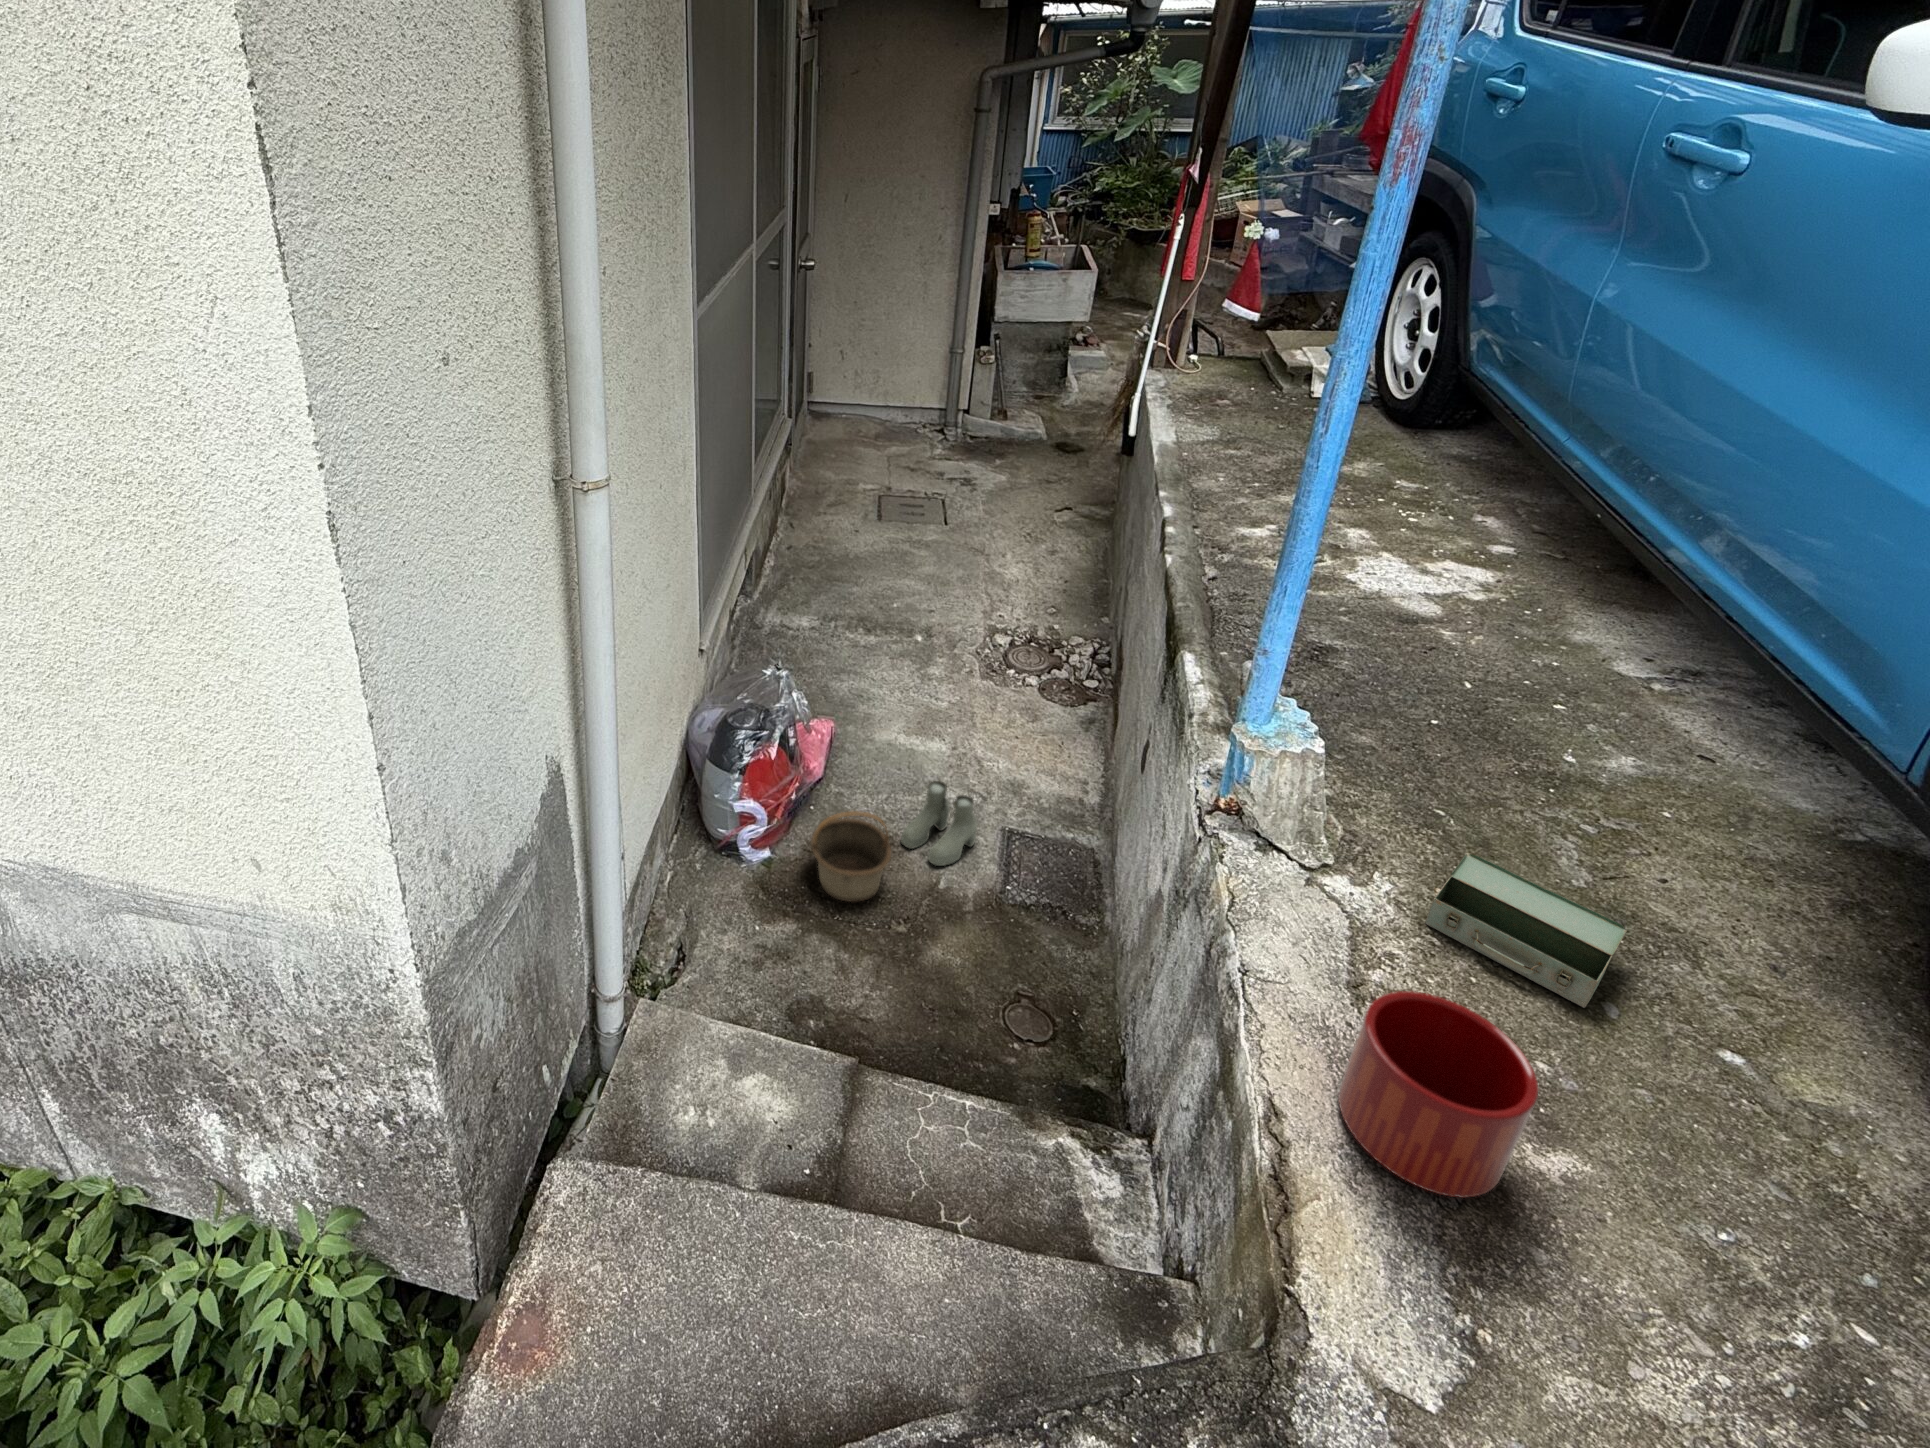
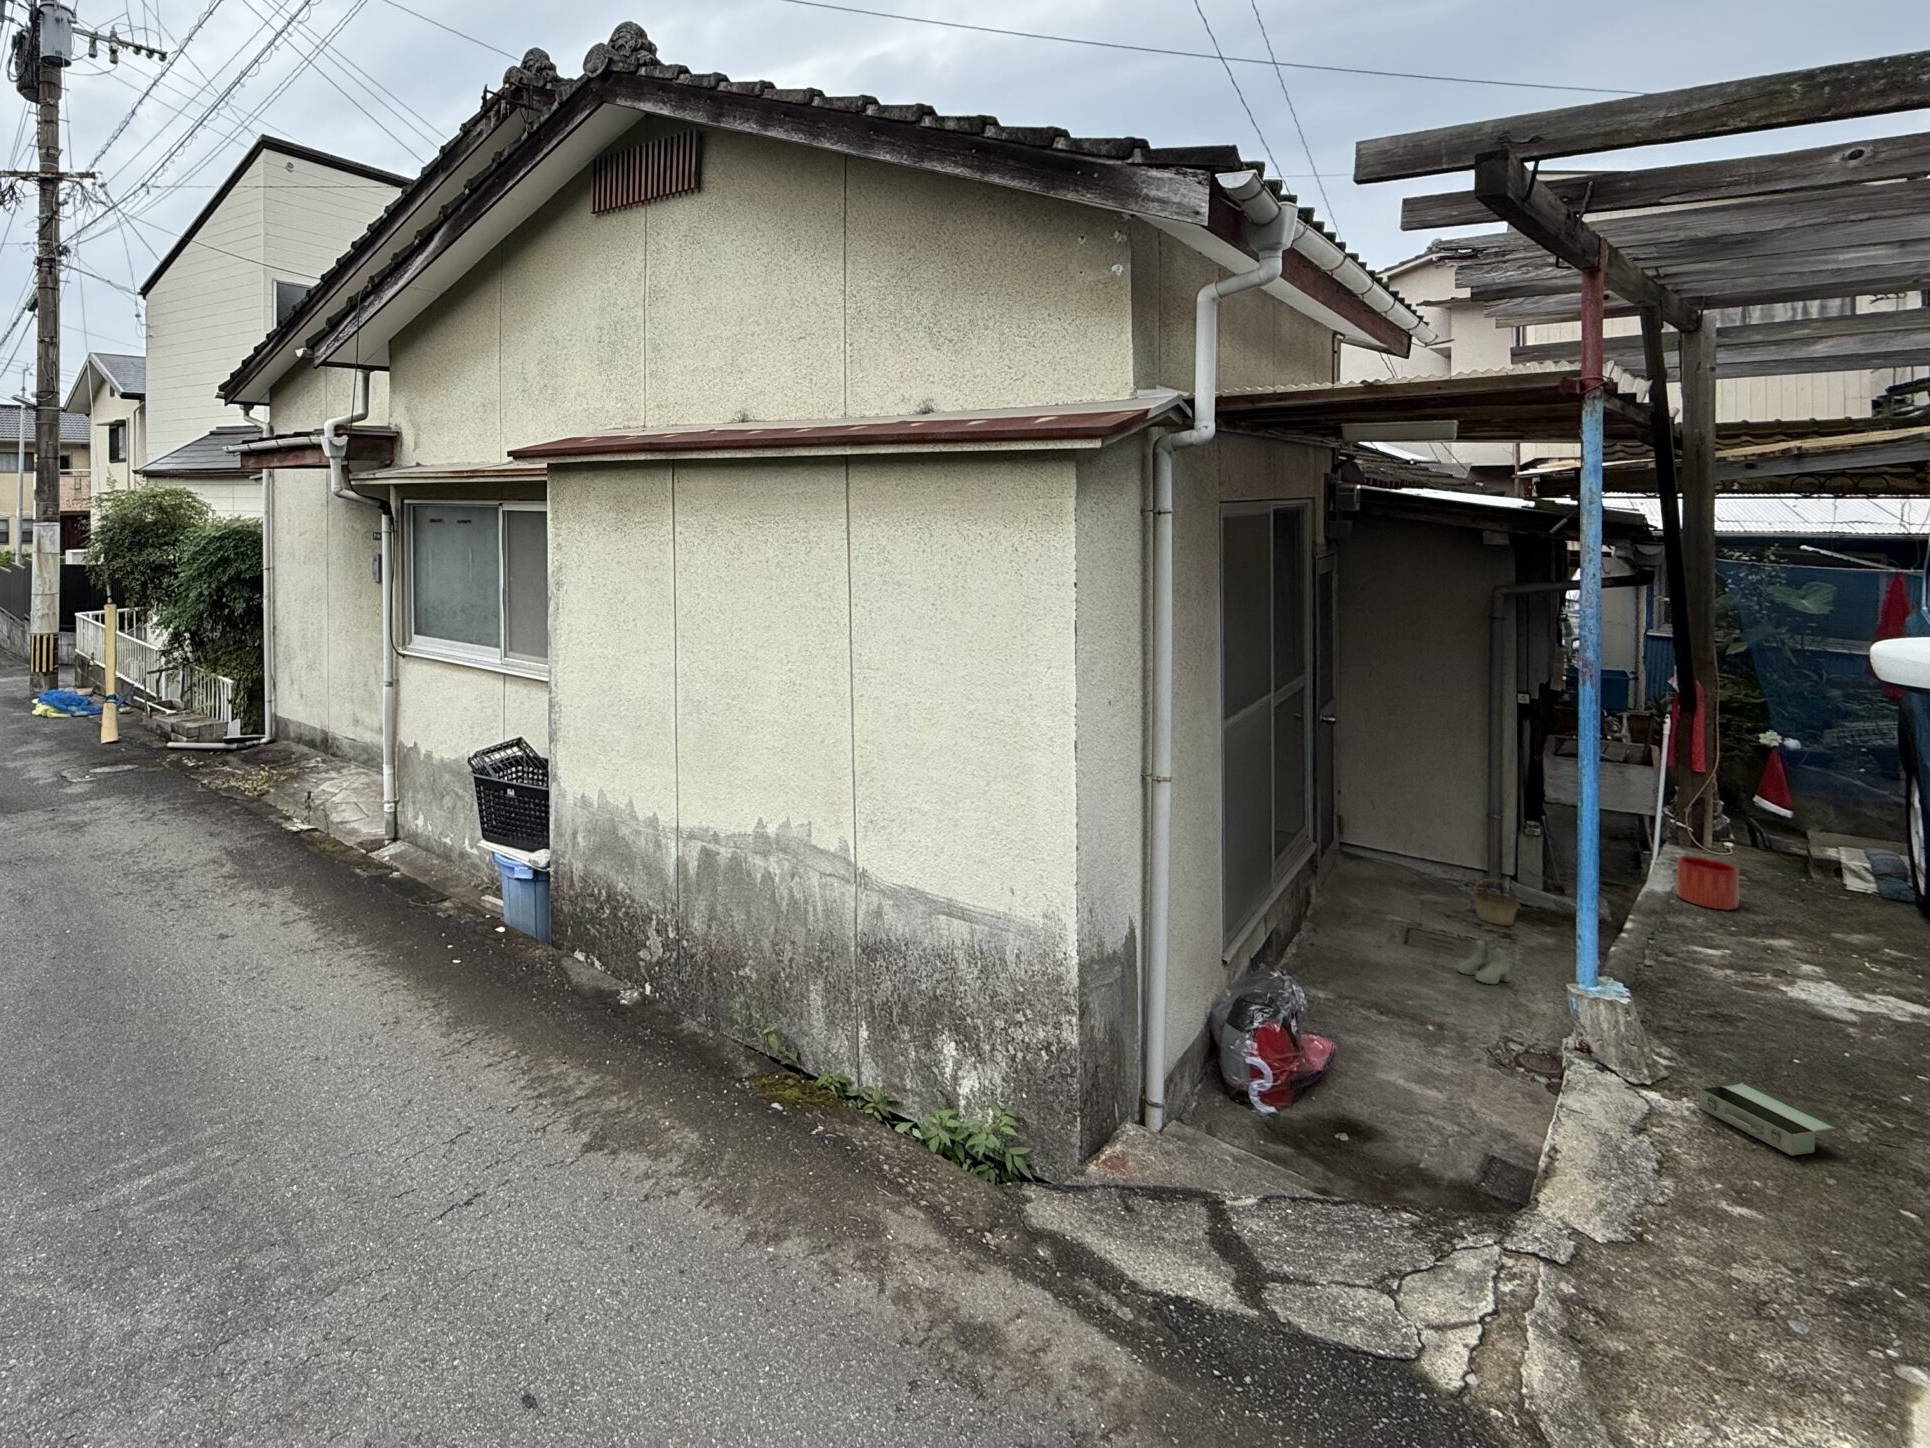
boots: present [901,781,977,866] -> present [1458,939,1510,984]
basket: present [811,811,891,902] -> present [1472,879,1519,926]
planter: present [1338,991,1538,1197] -> present [1676,856,1739,910]

